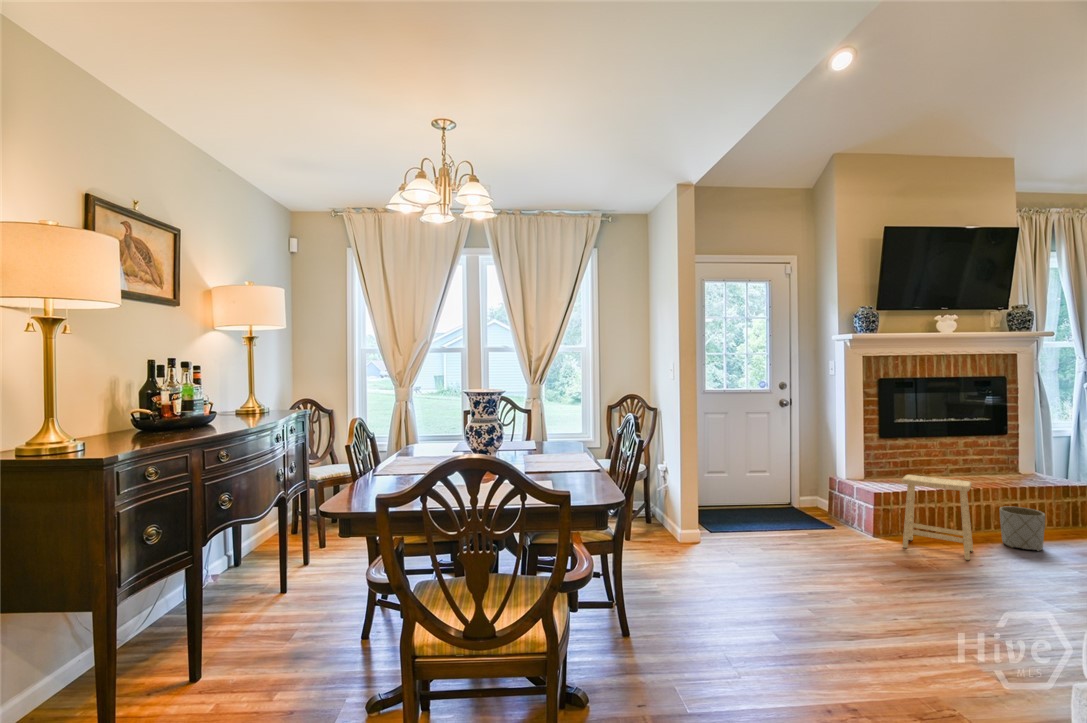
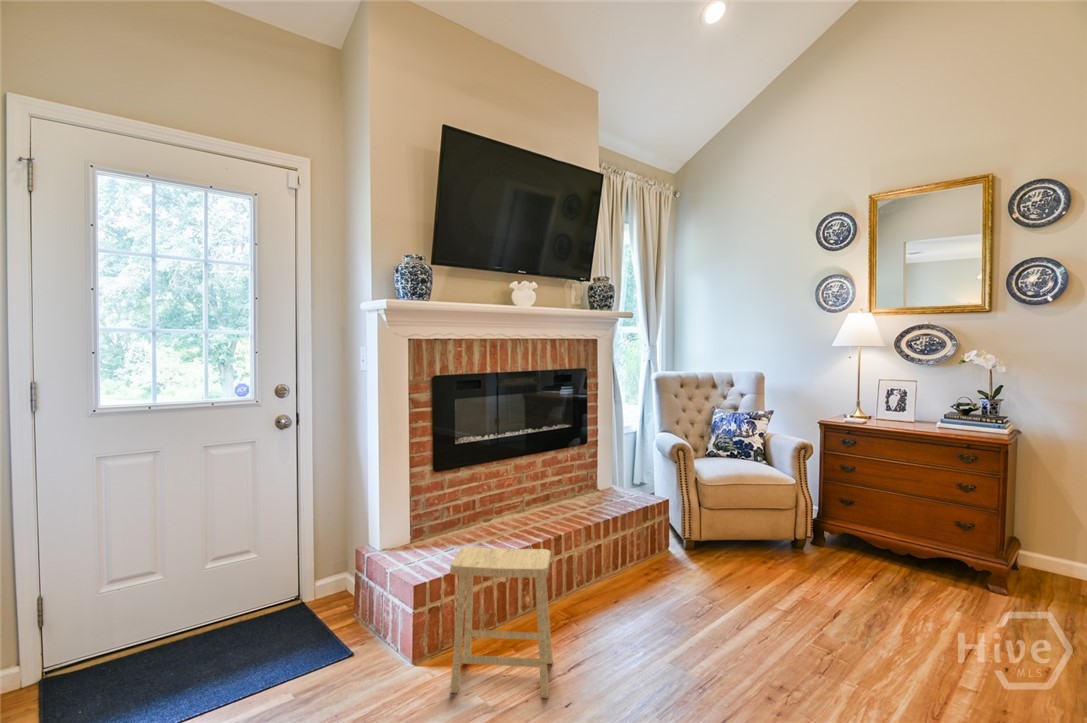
planter: present [1000,507,1045,551] -> none [584,560,634,631]

